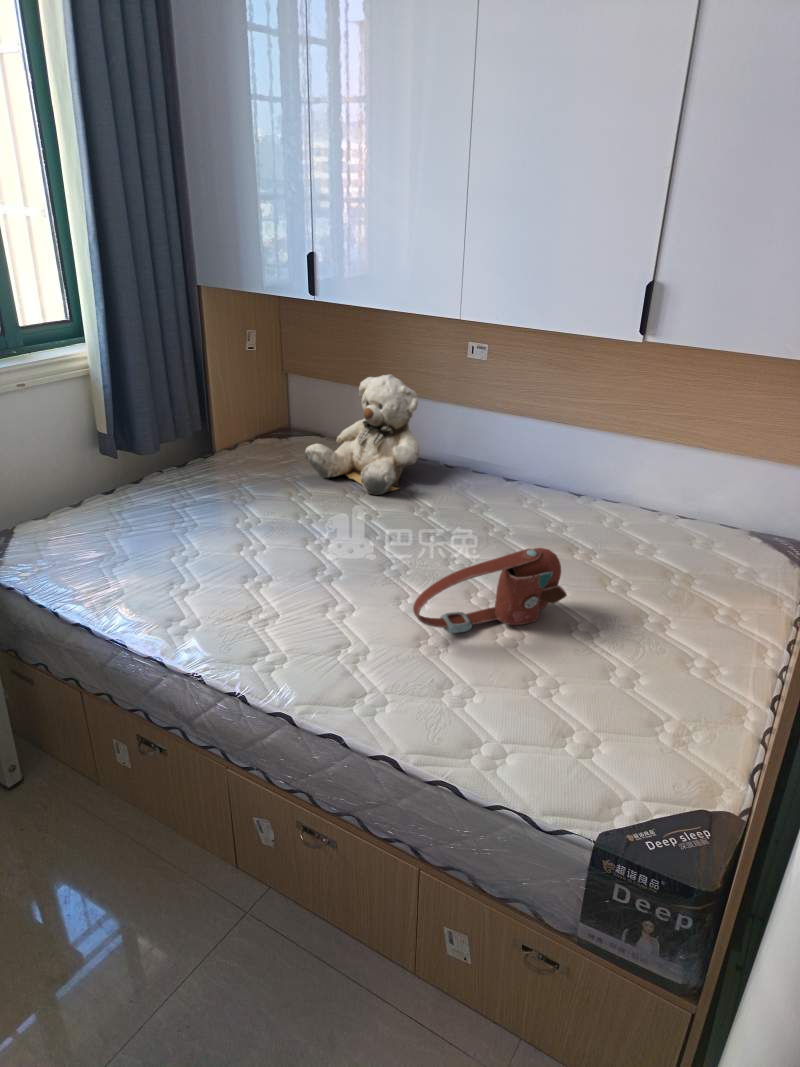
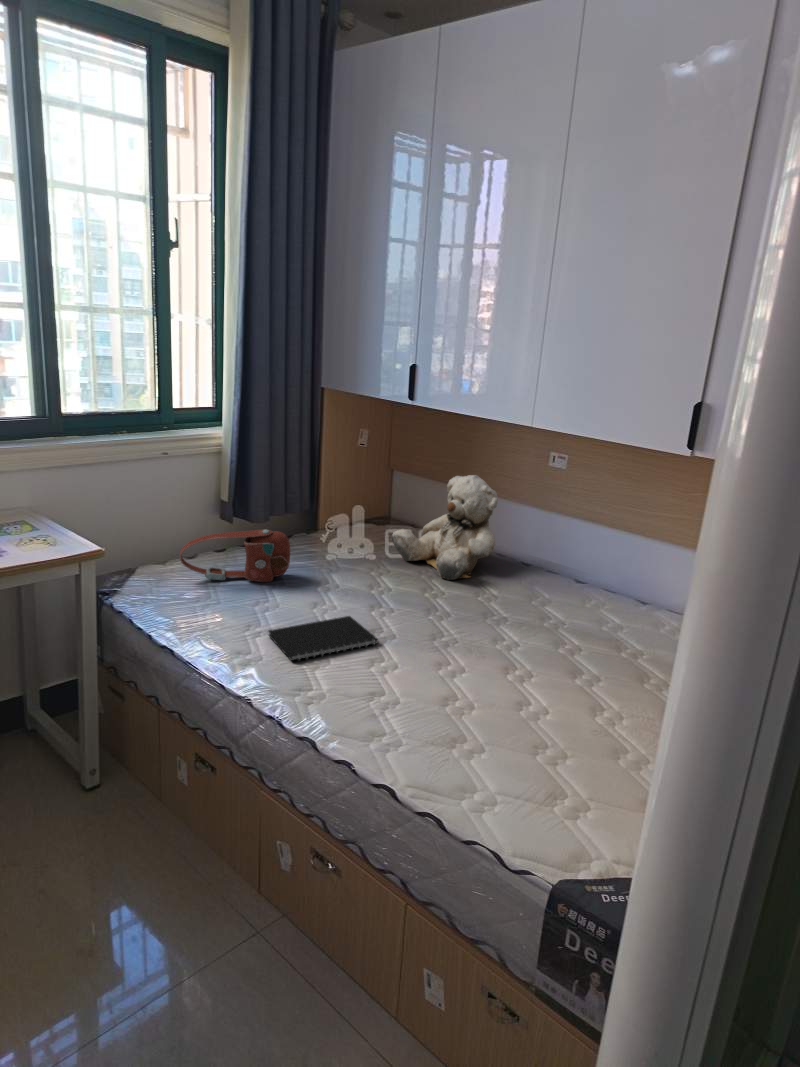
handbag: present [413,548,567,633] -> present [180,529,290,582]
notebook: none [196,555,325,621] -> present [268,616,377,661]

